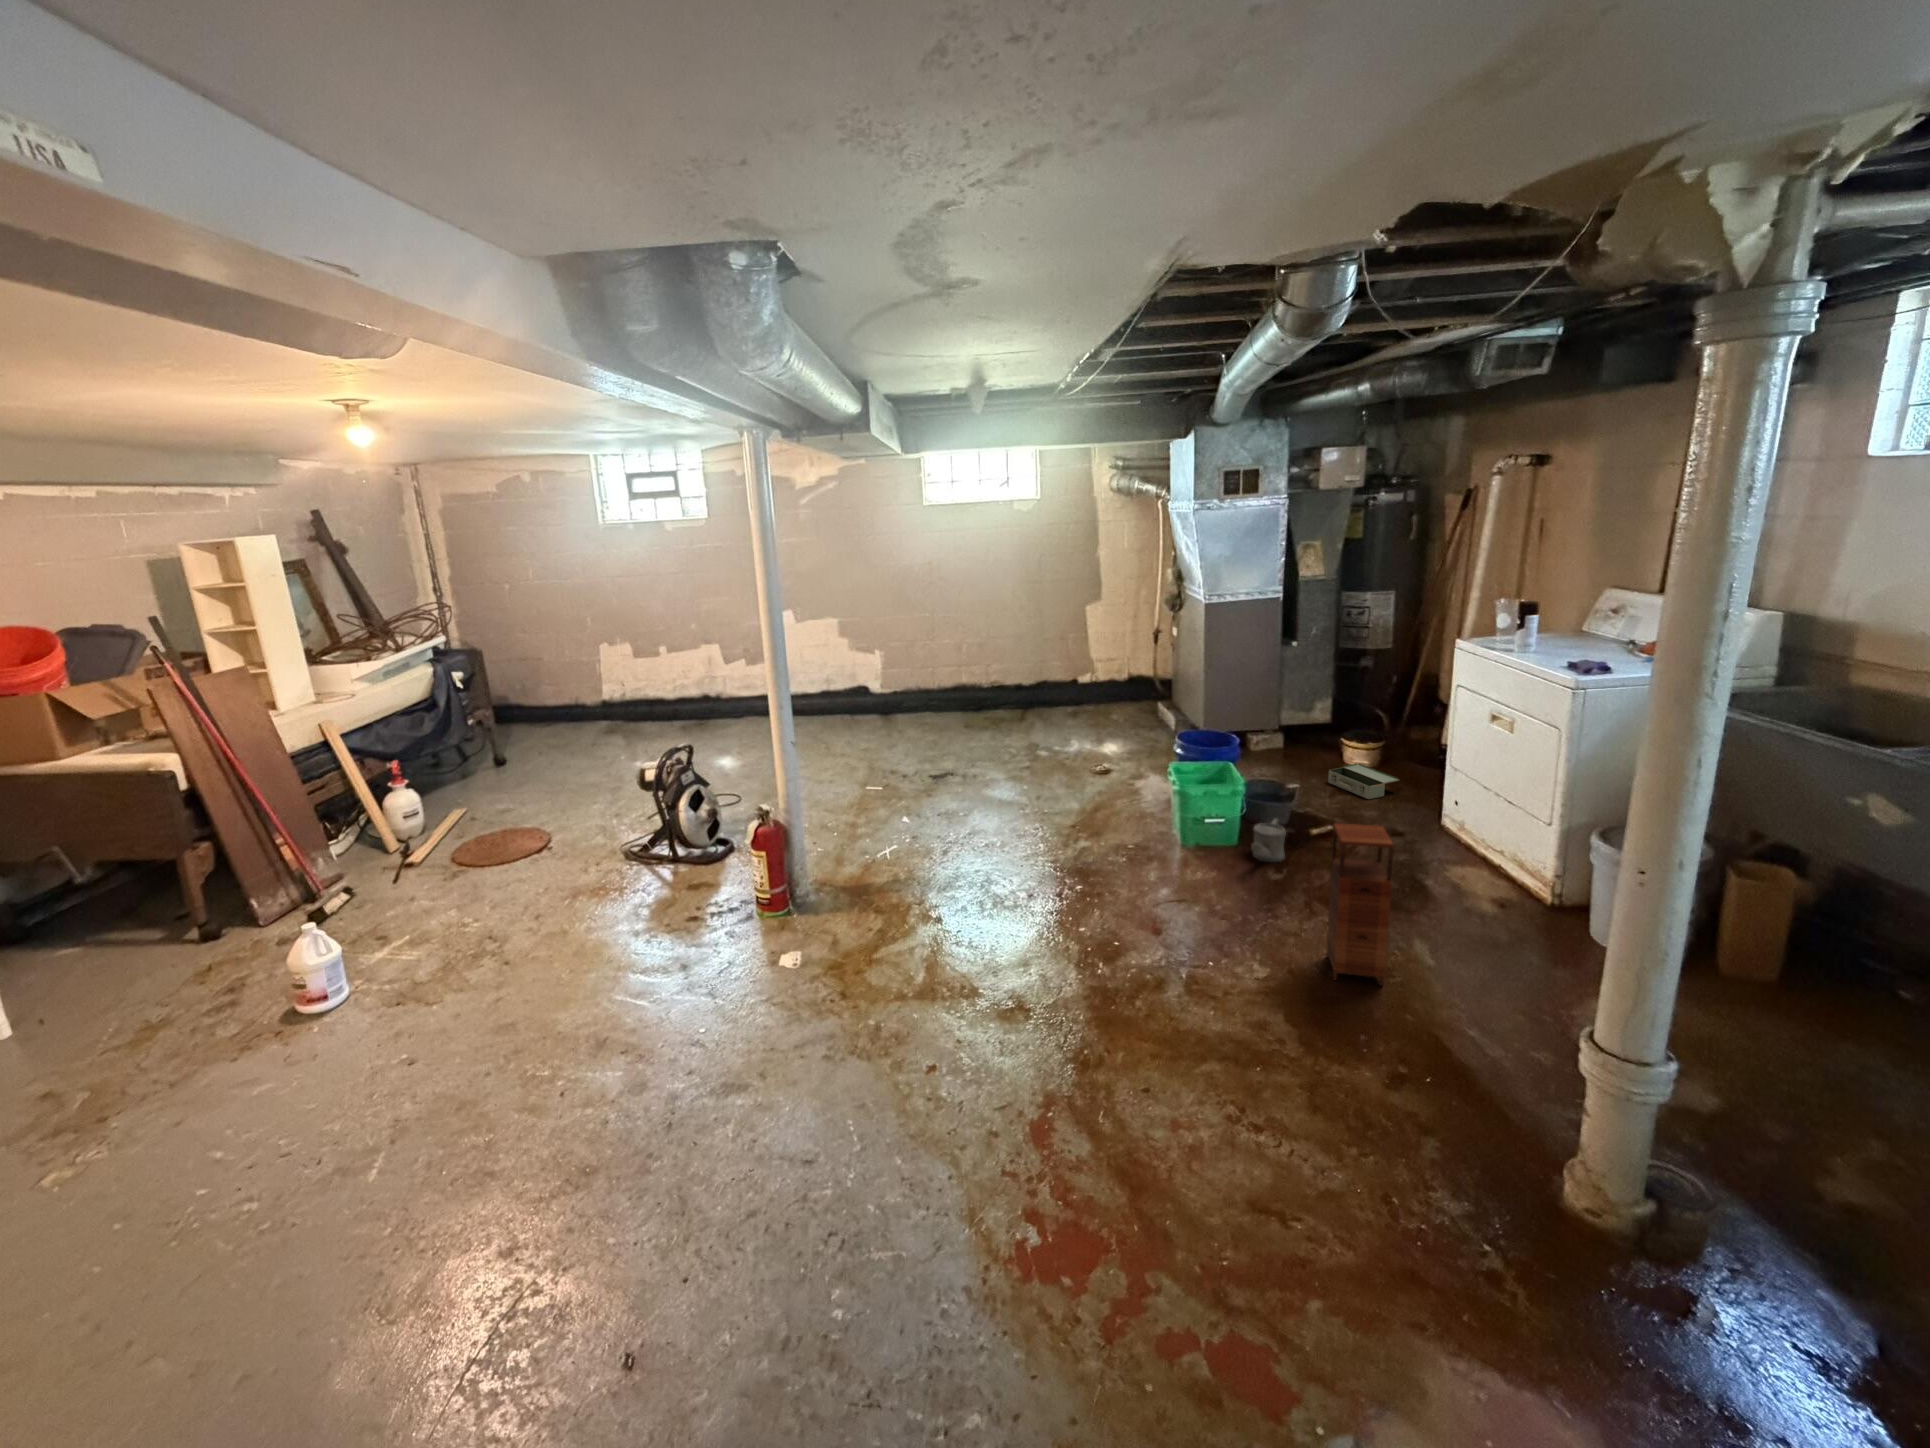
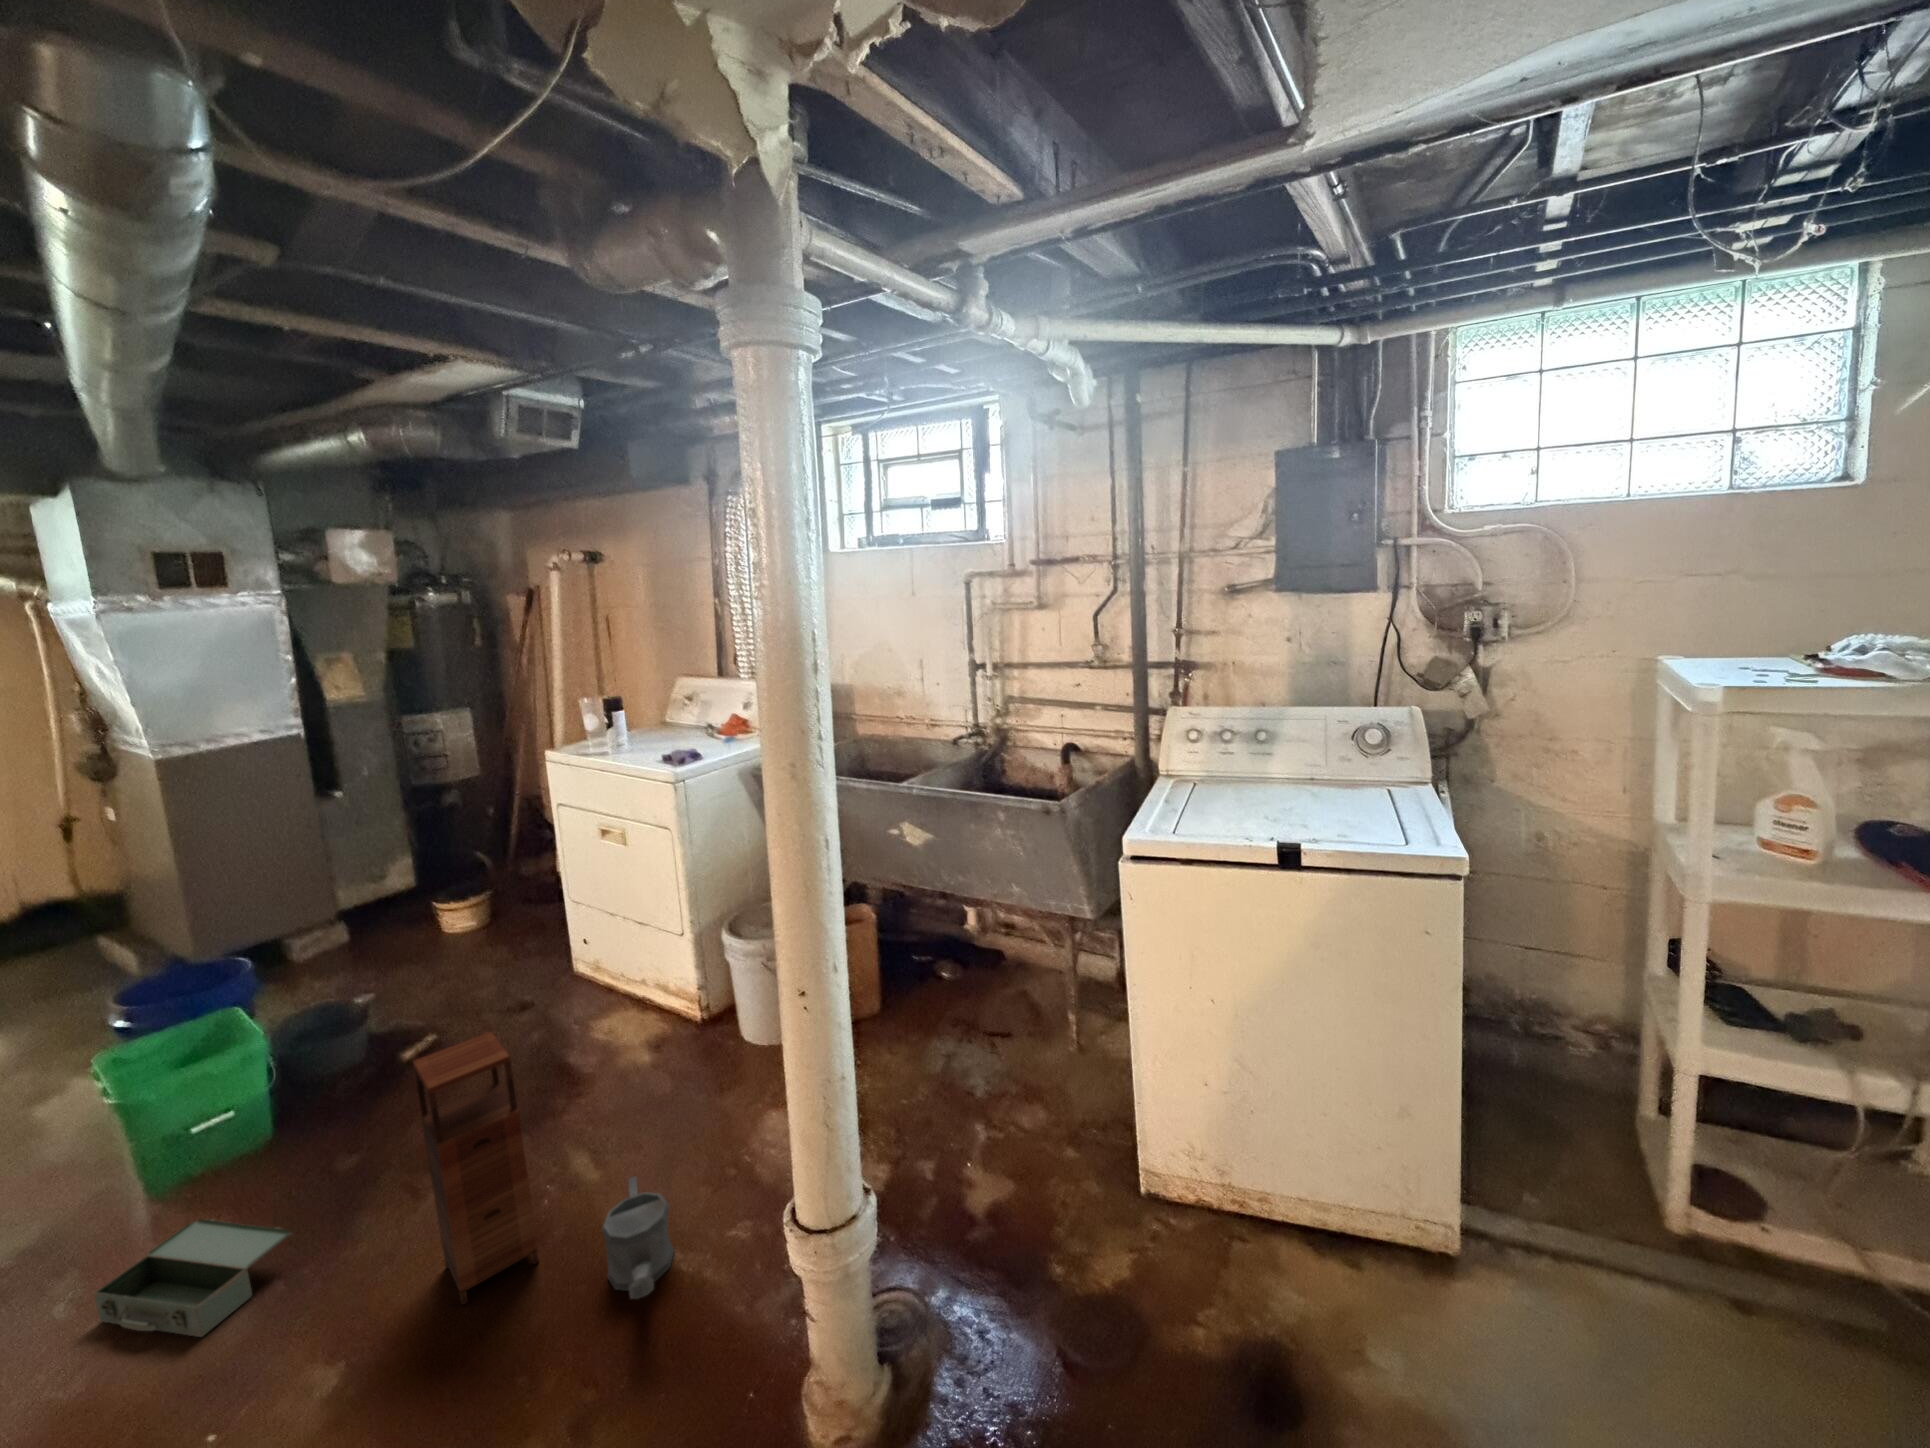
toolbox: present [1328,764,1400,799] -> present [94,1219,291,1337]
watering can: present [1251,818,1286,862] -> present [602,1176,674,1299]

